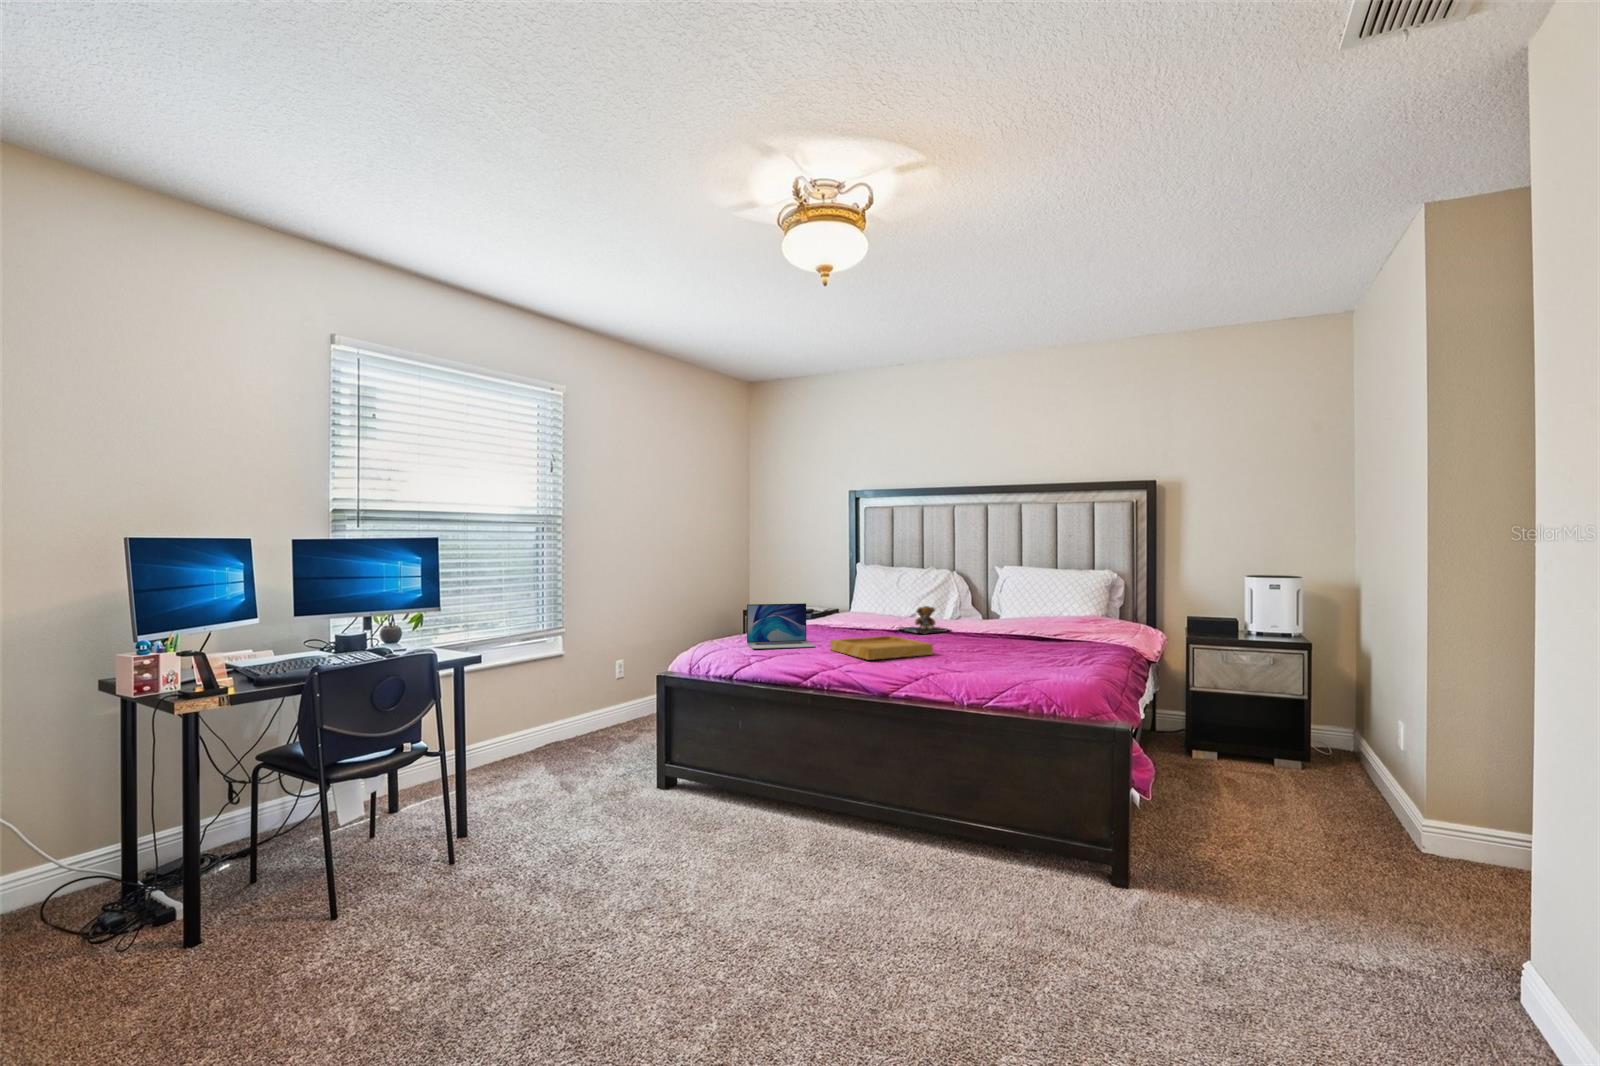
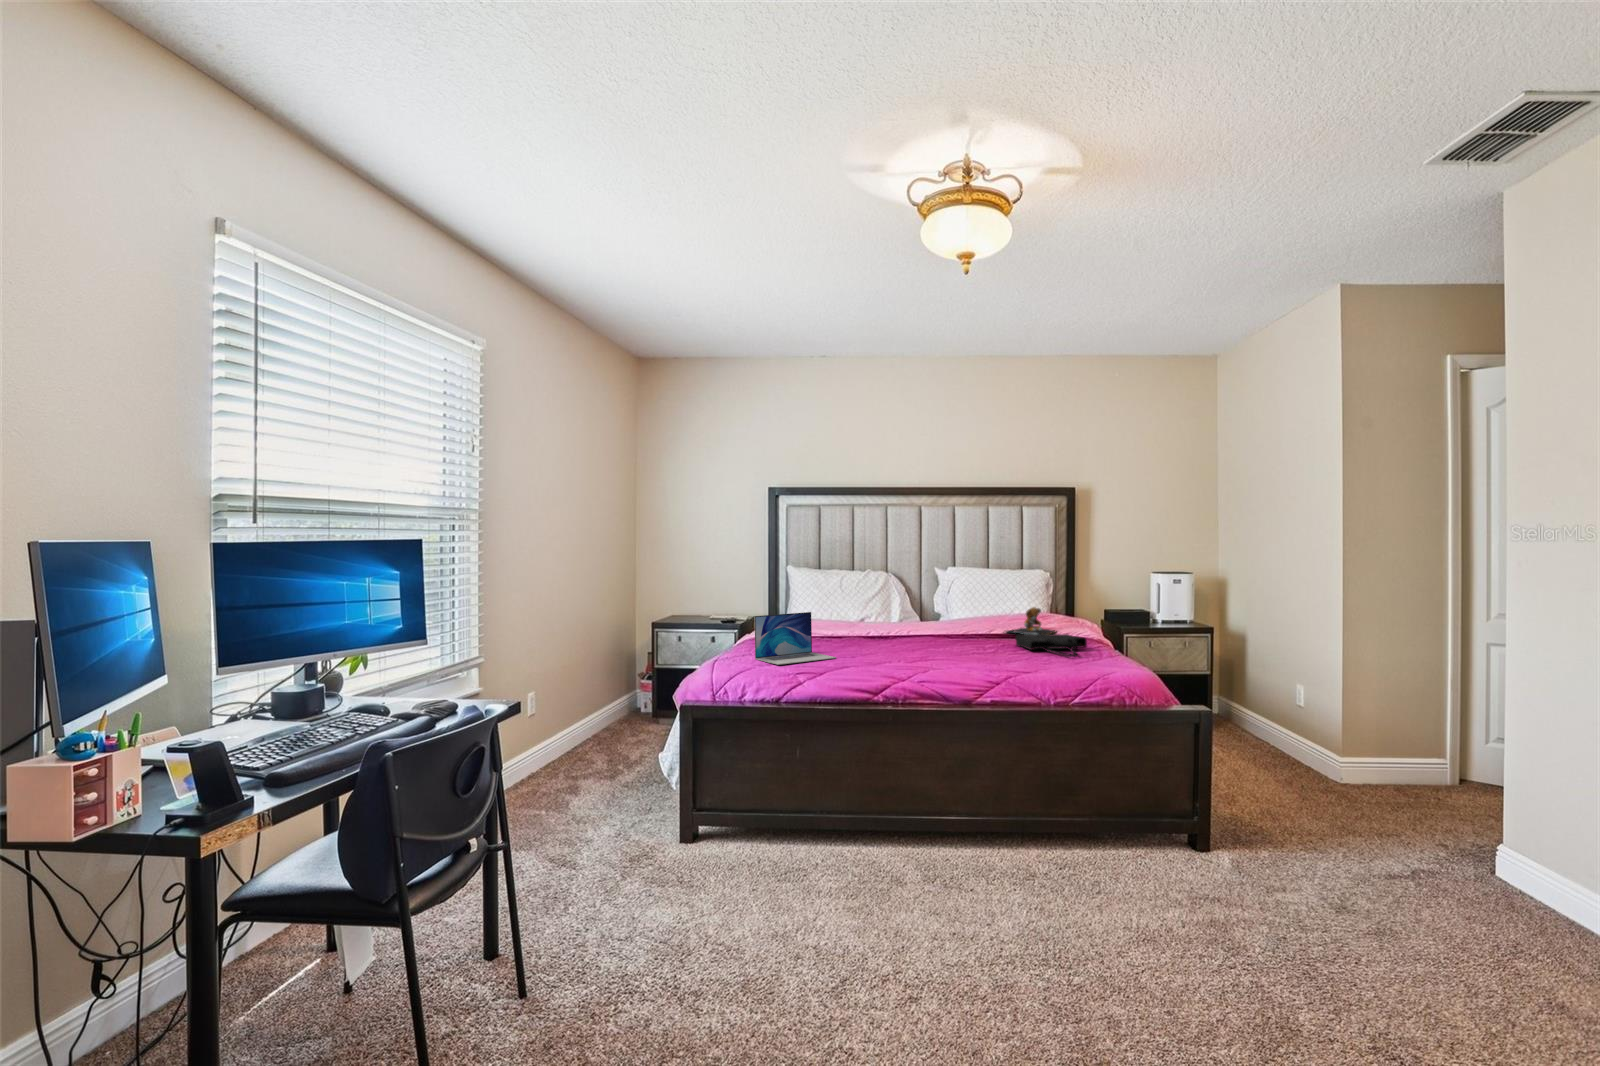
teddy bear: present [897,606,948,633] -> present [1007,607,1056,634]
tote bag: none [1009,635,1073,661] -> present [1015,634,1087,657]
tray: present [830,636,933,660] -> none [858,641,966,668]

